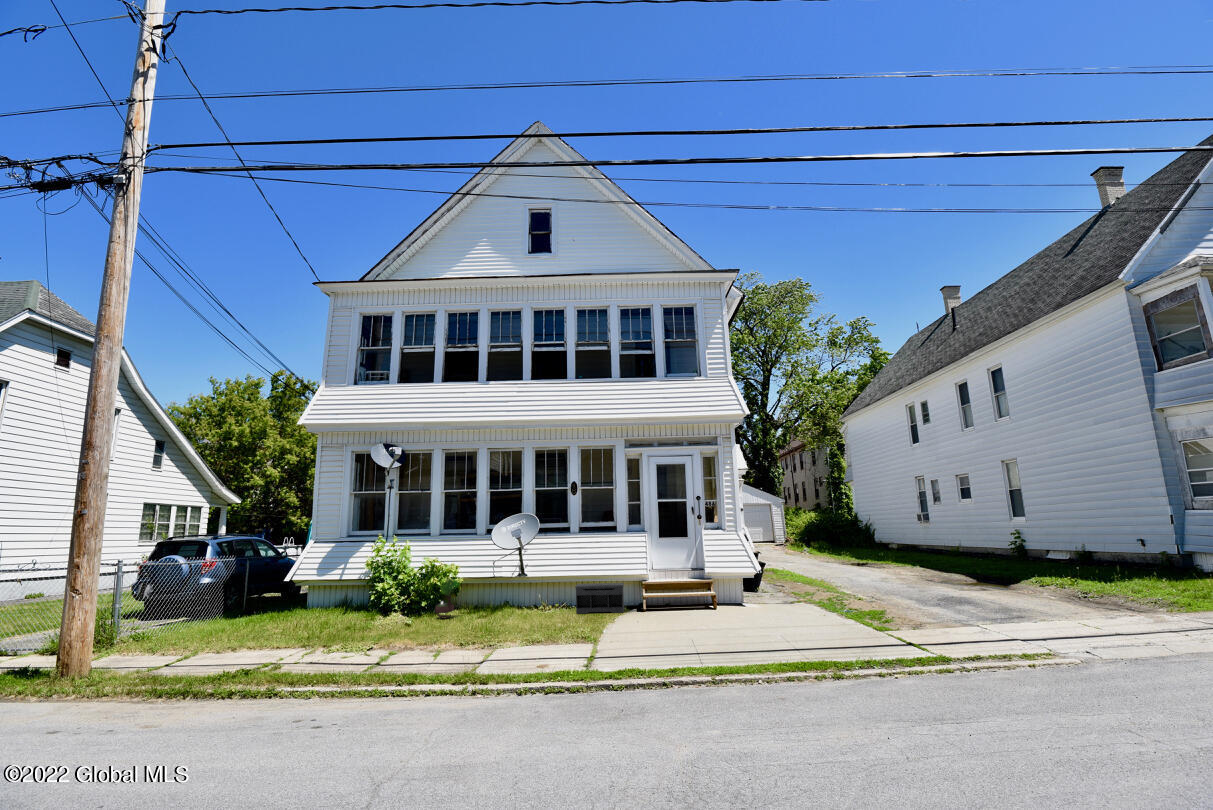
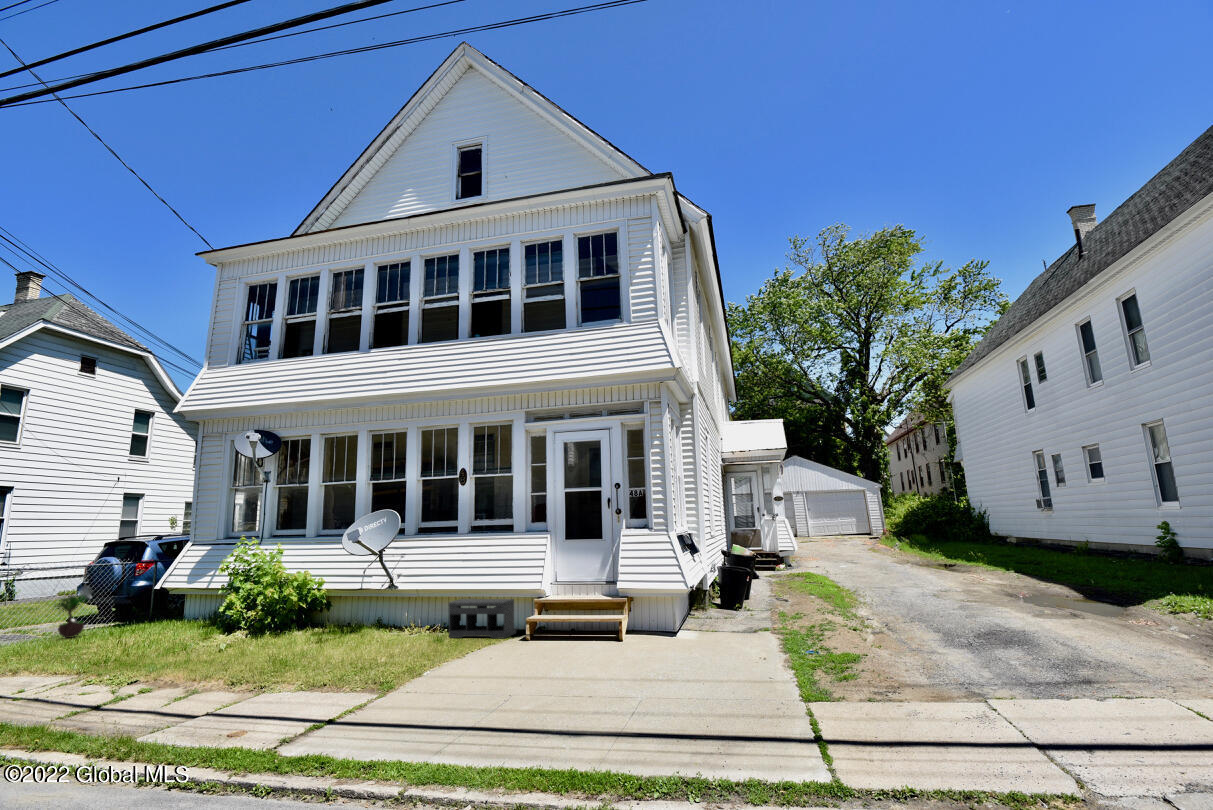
potted tree: present [435,578,459,618] -> present [55,595,84,638]

